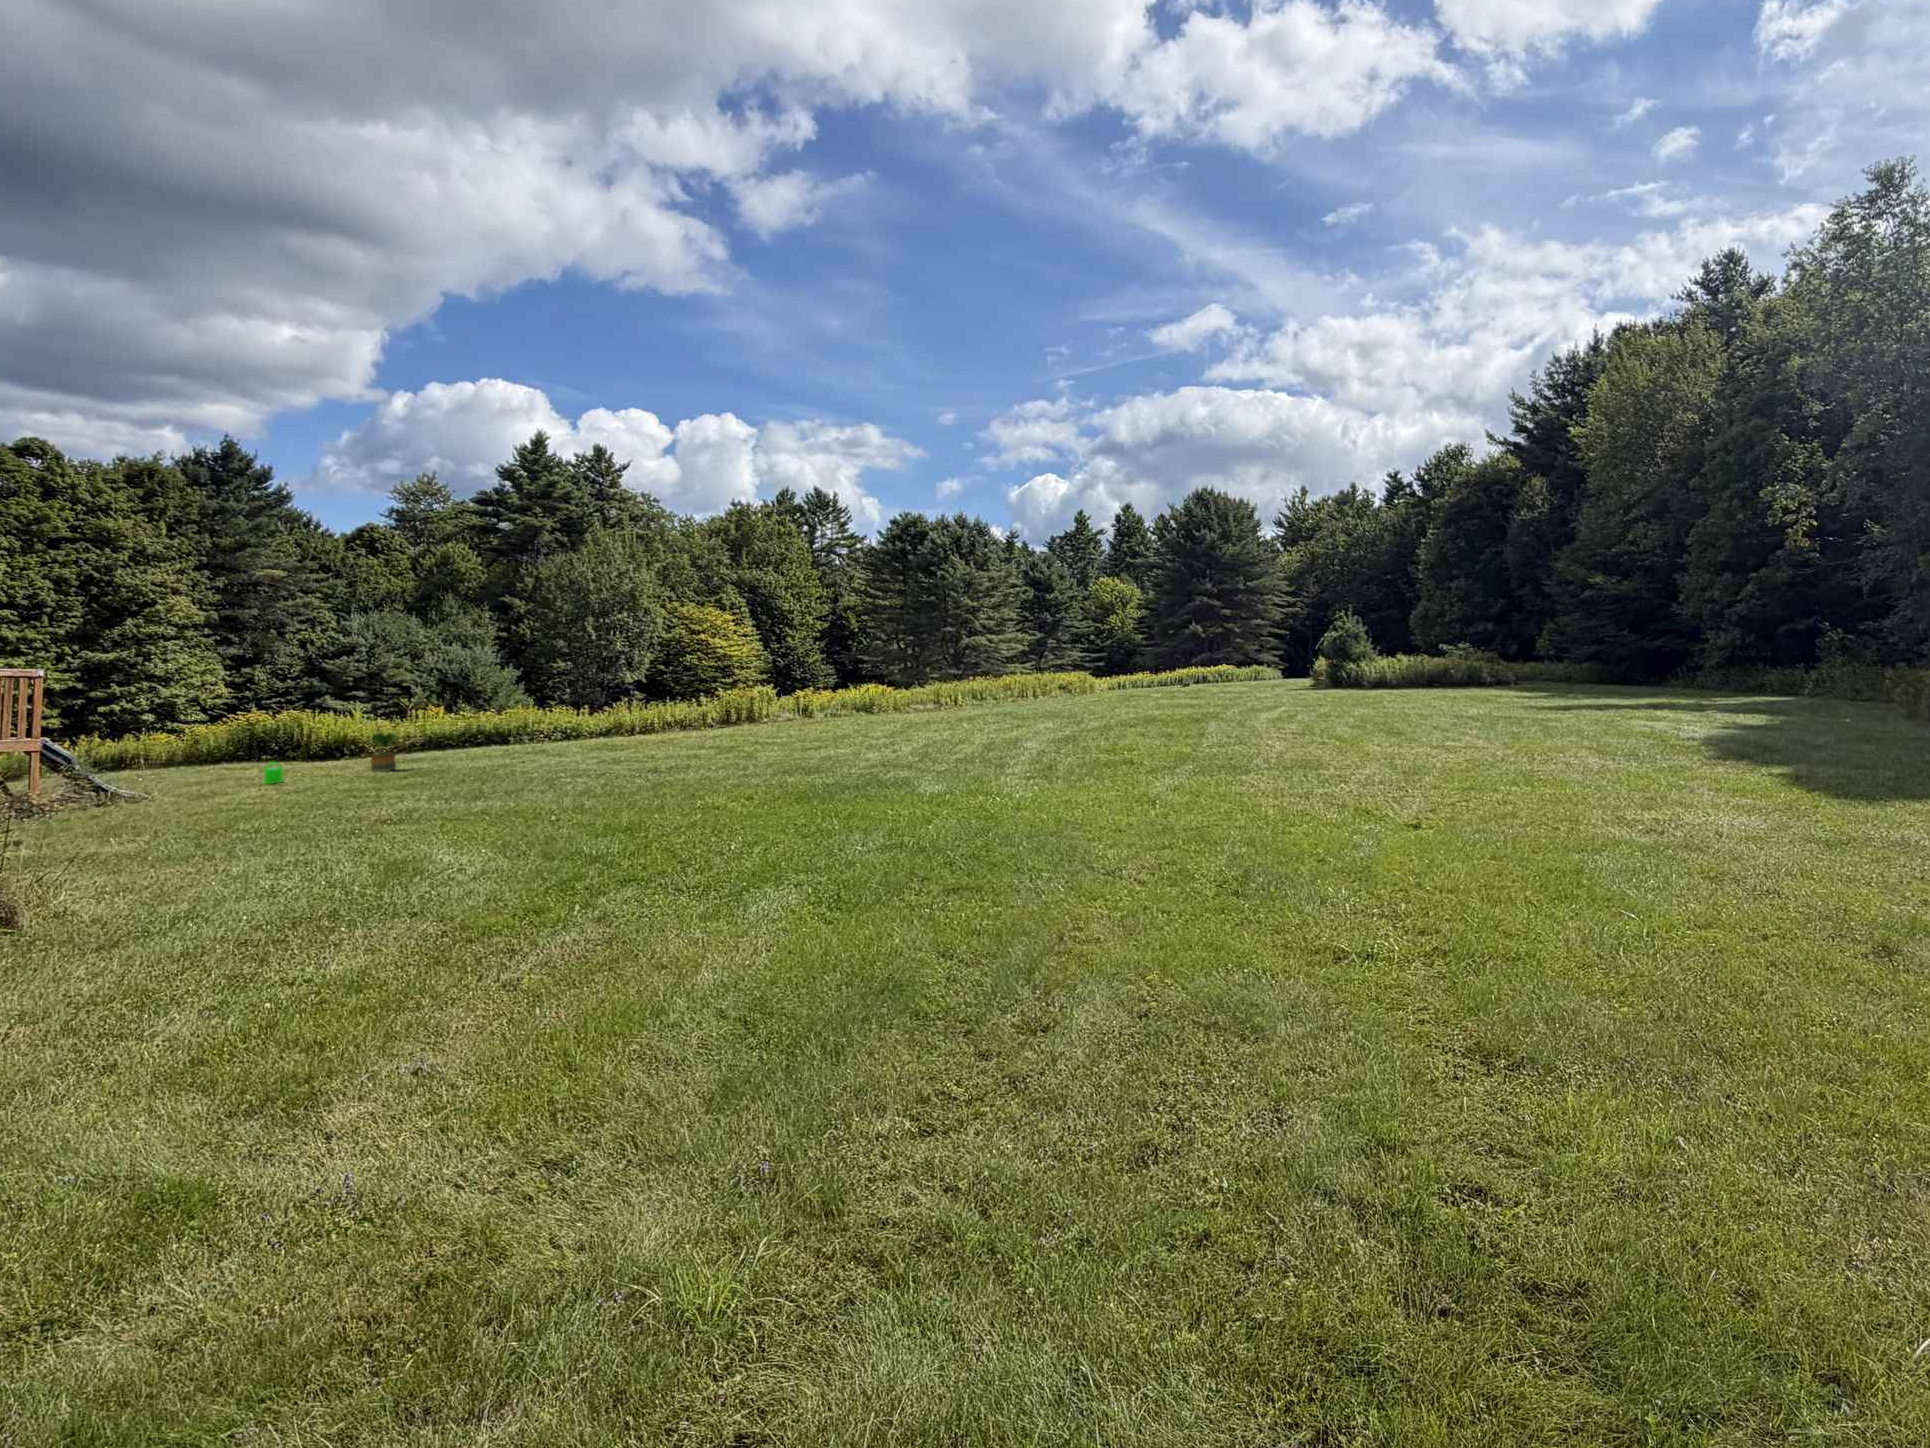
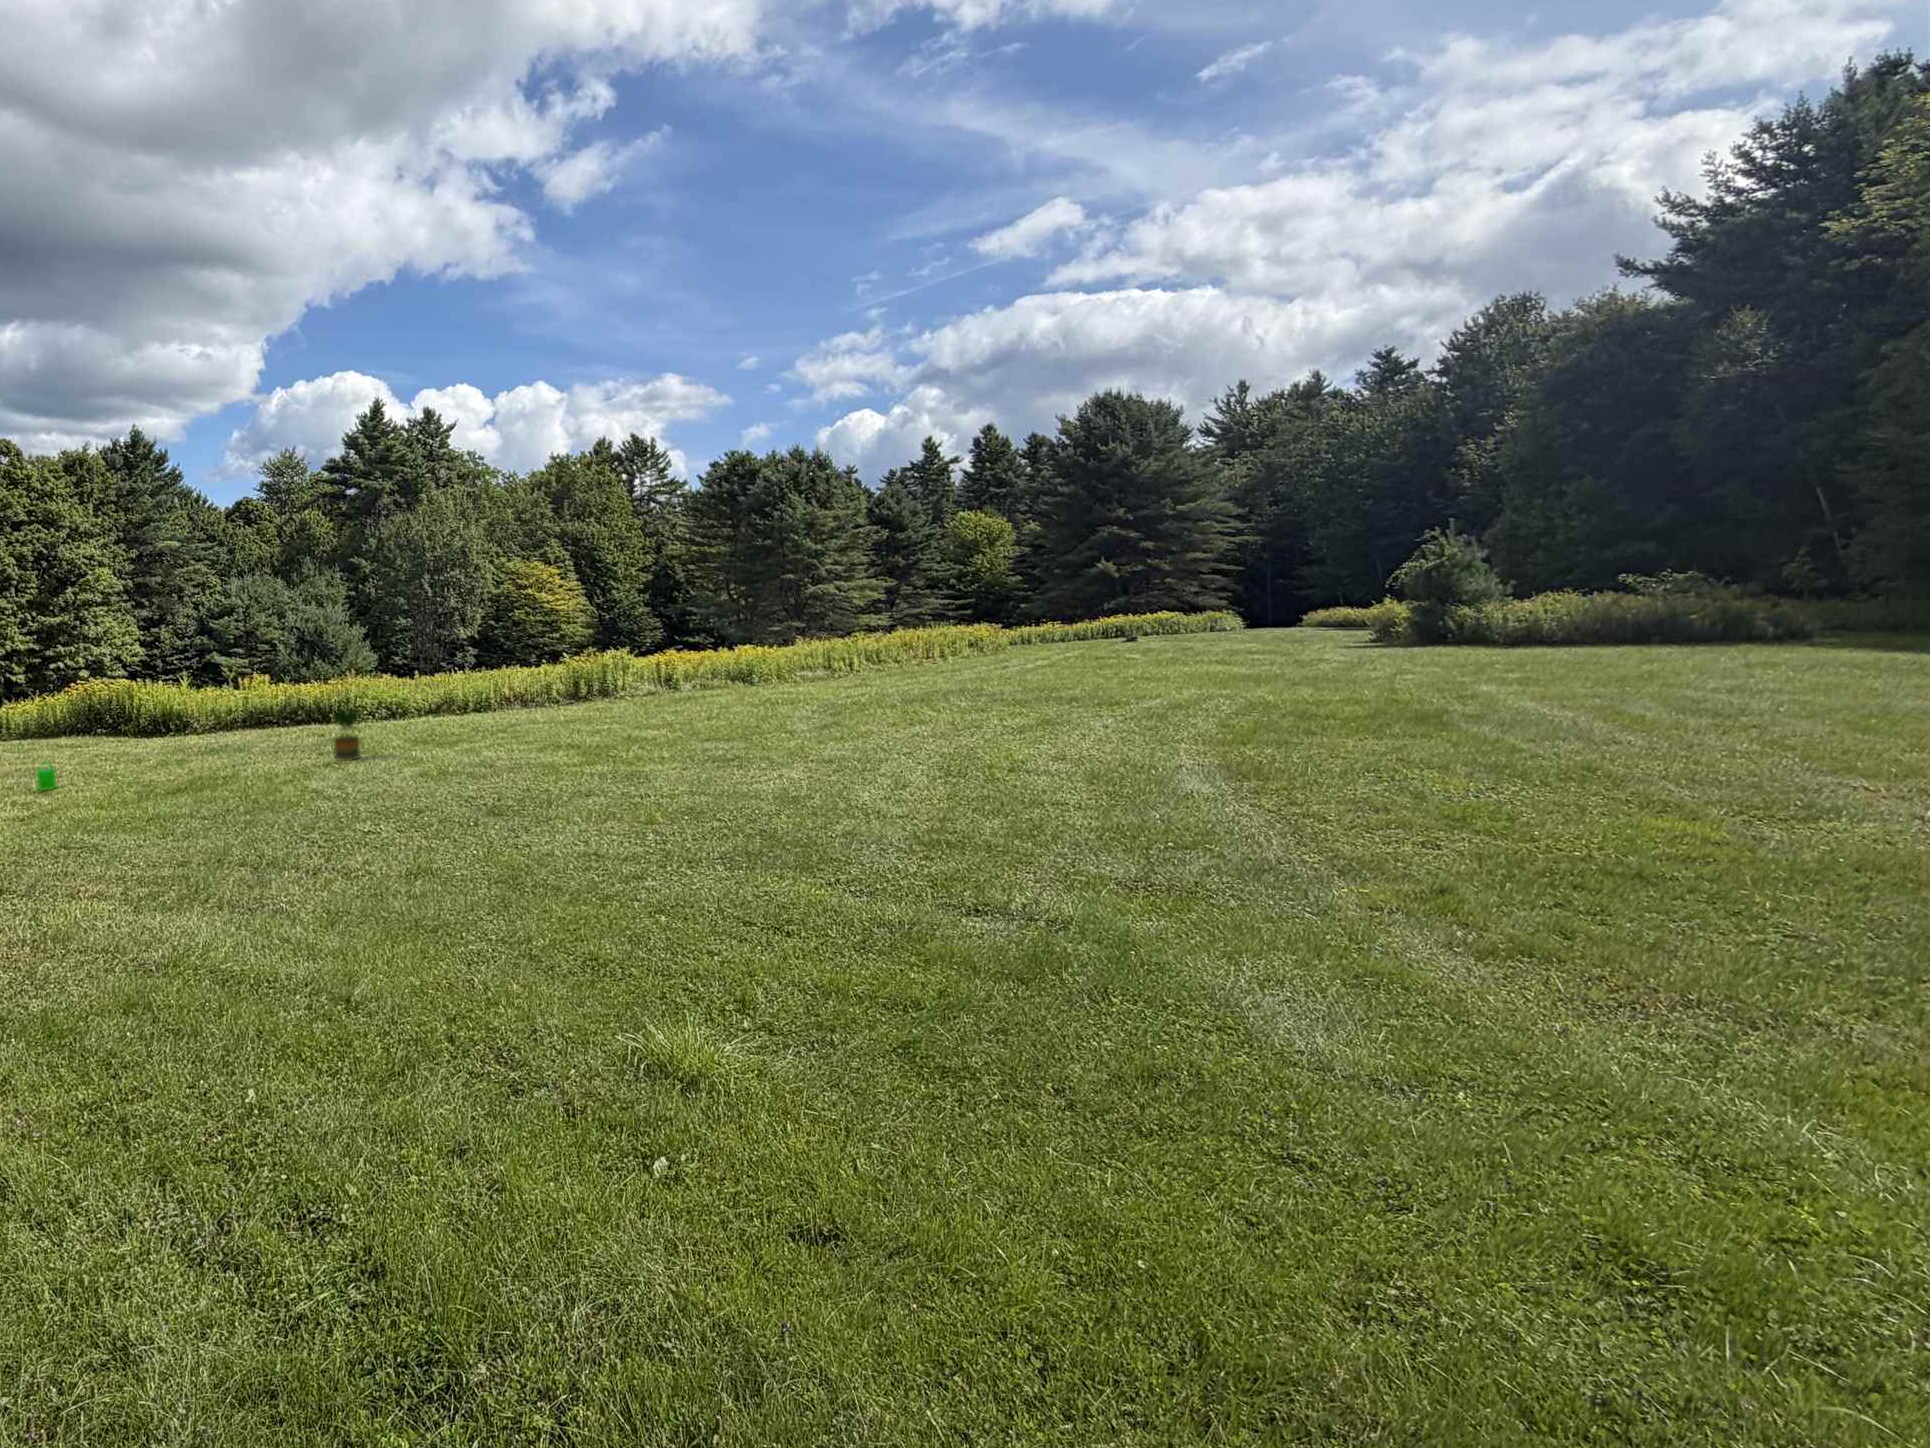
potted tree: present [370,733,399,772] -> present [332,709,362,761]

